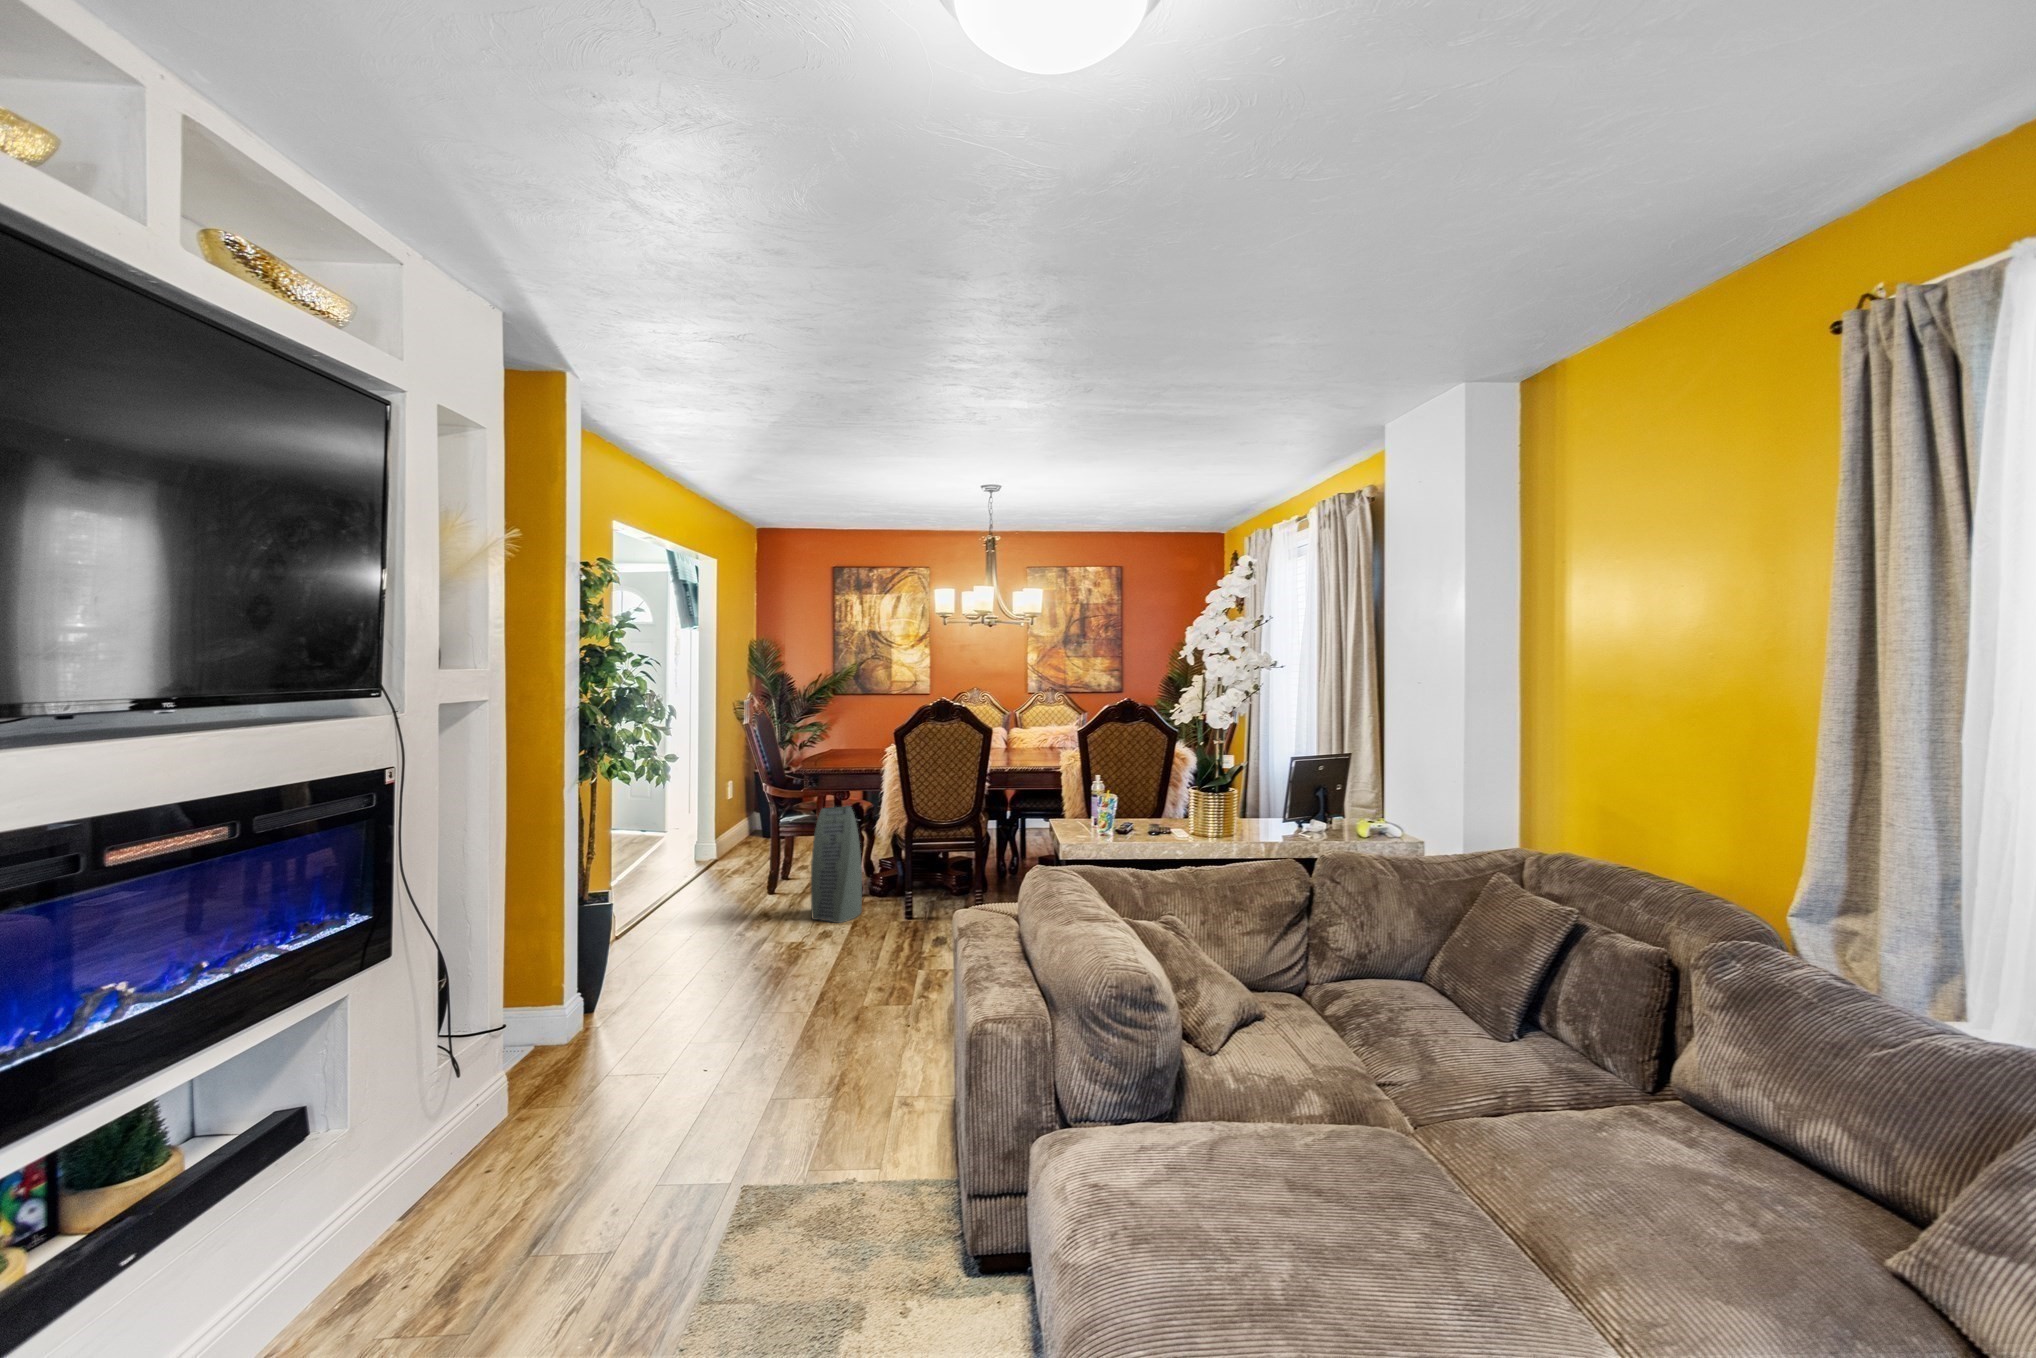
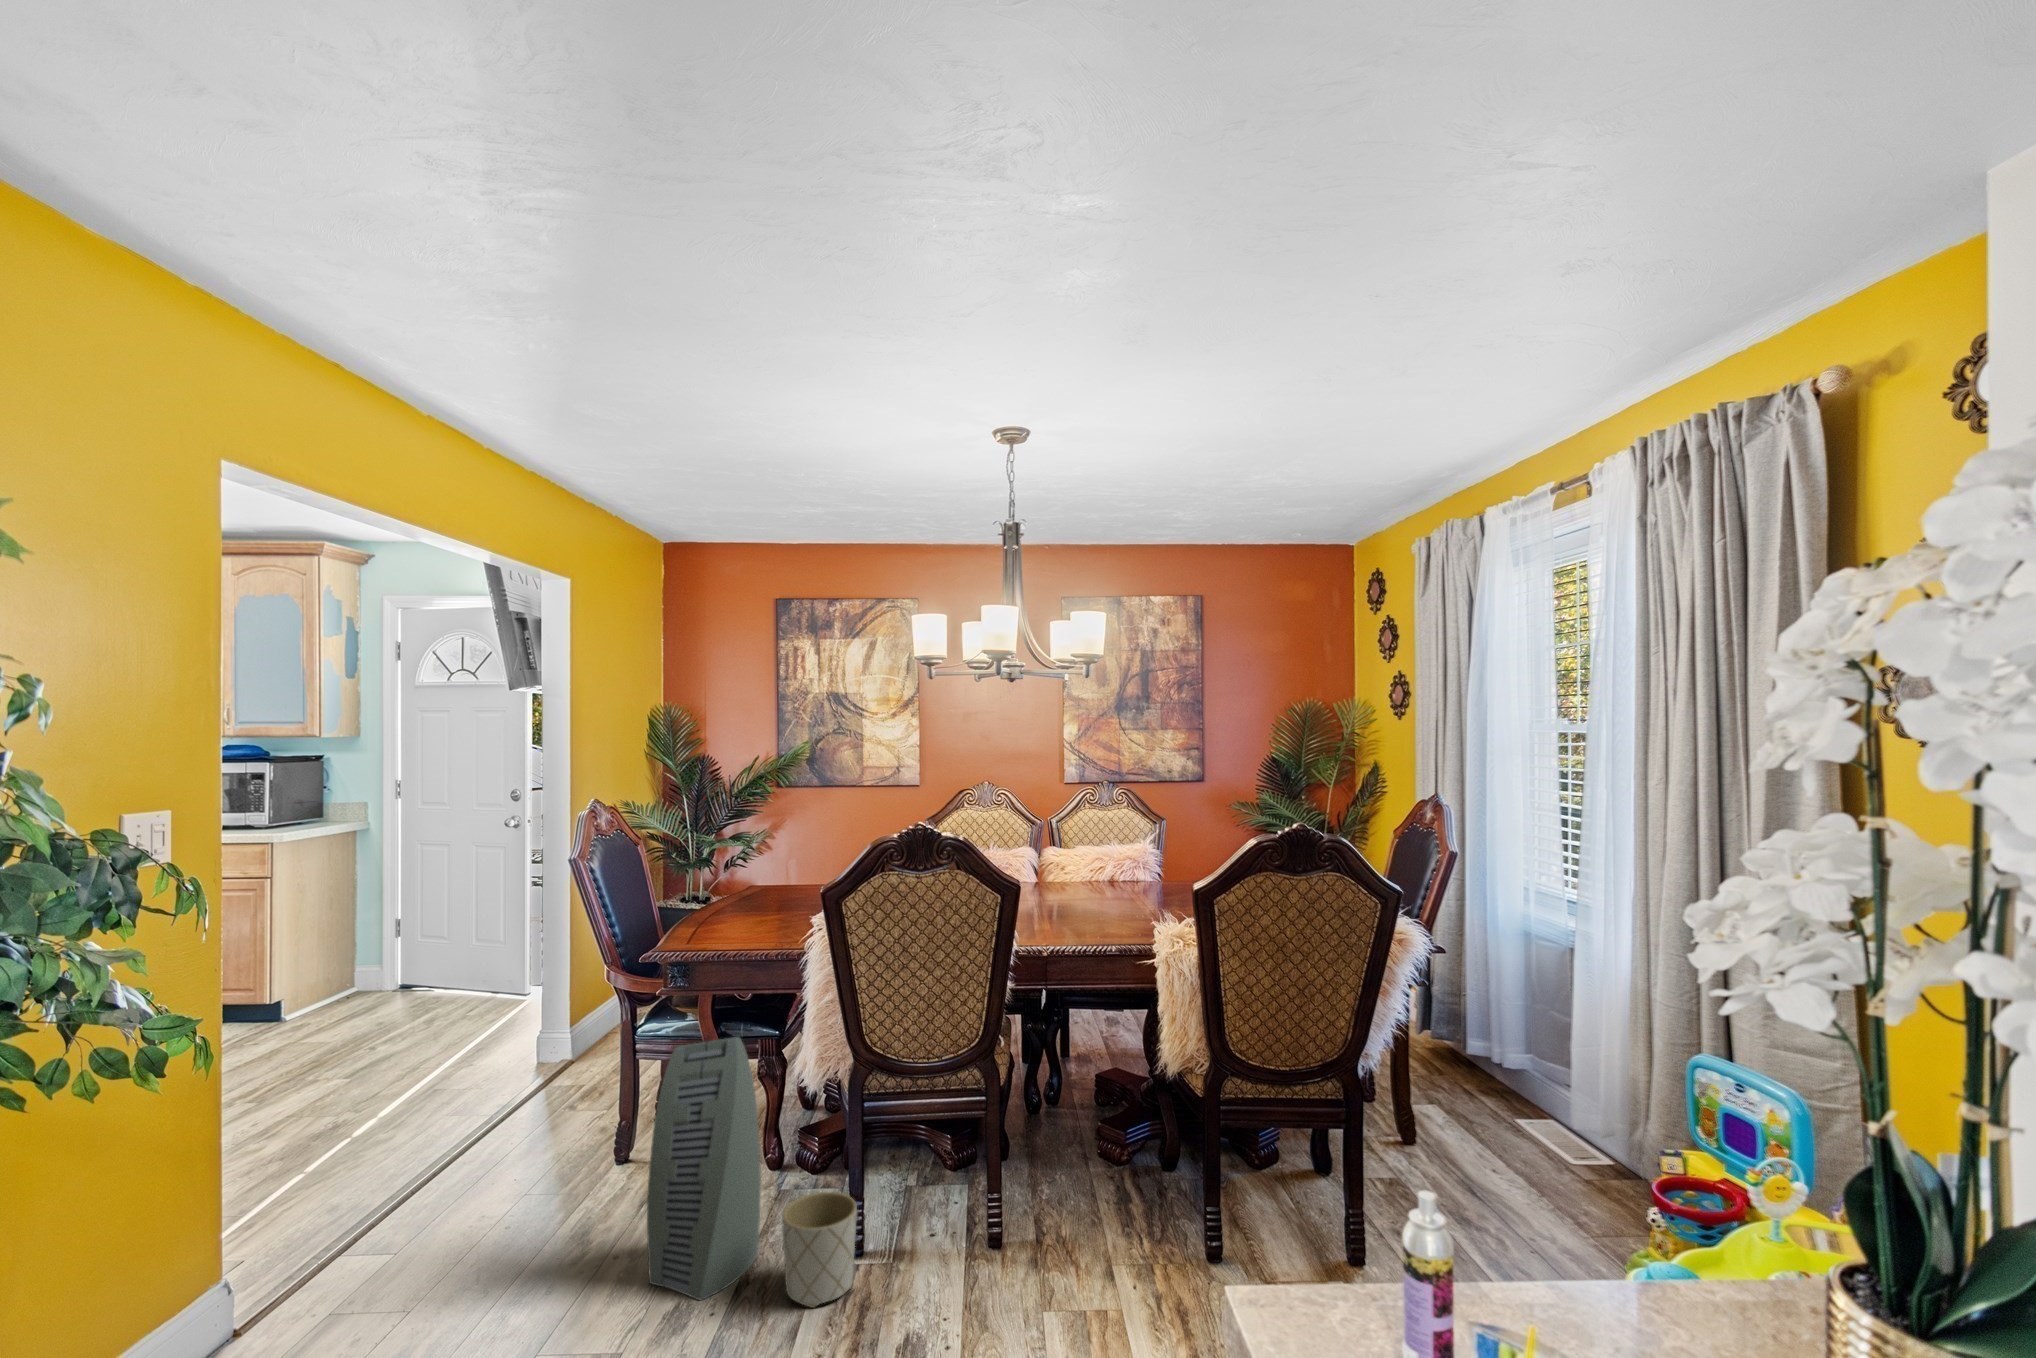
planter: none [877,879,912,924] -> present [782,1192,857,1308]

